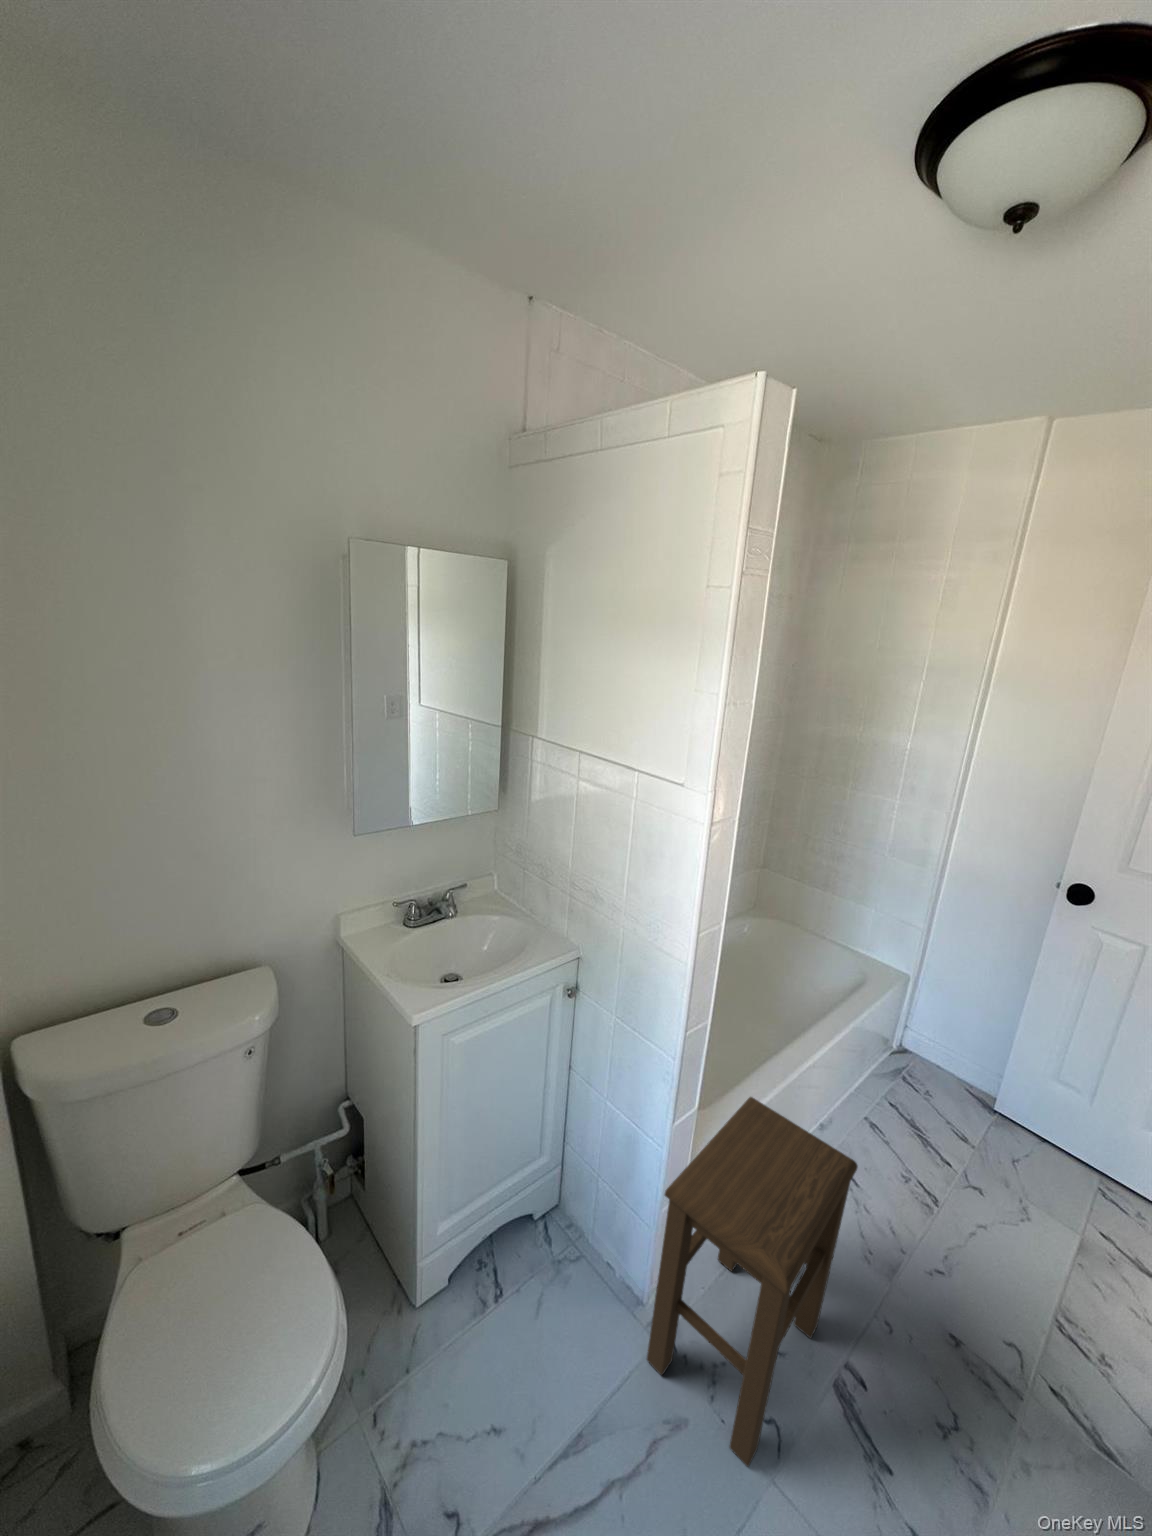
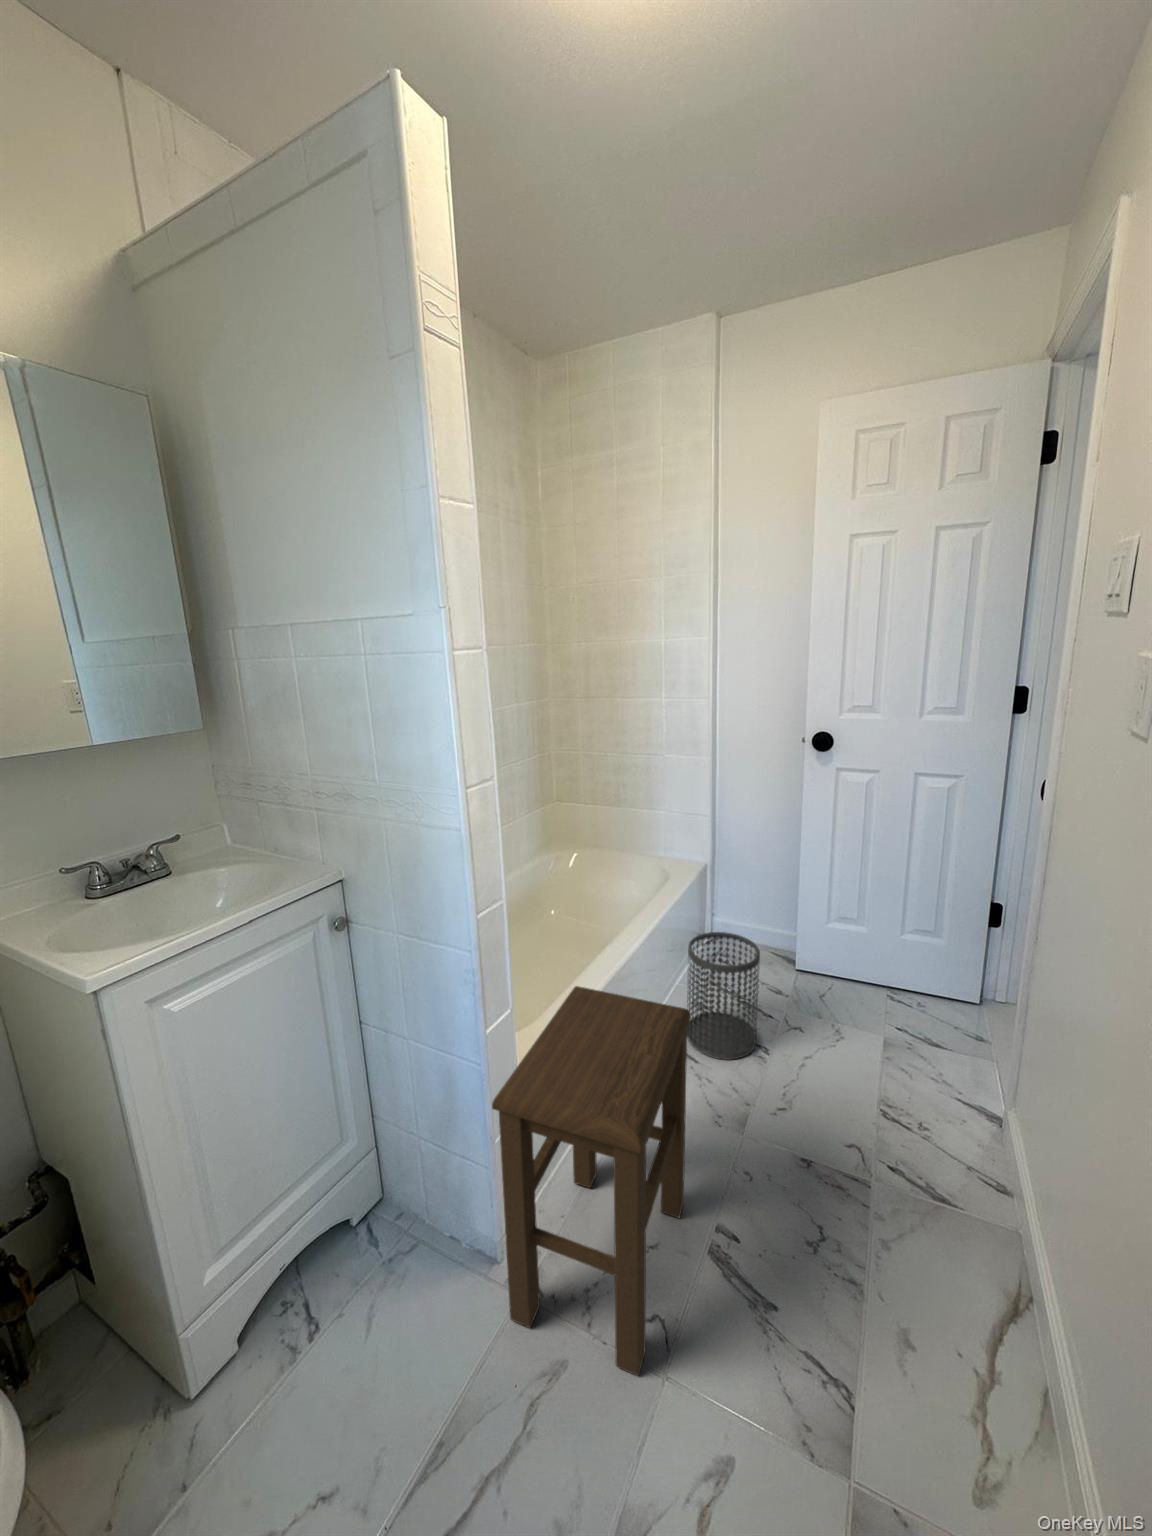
wastebasket: none [851,1061,948,1198] -> present [687,932,760,1060]

